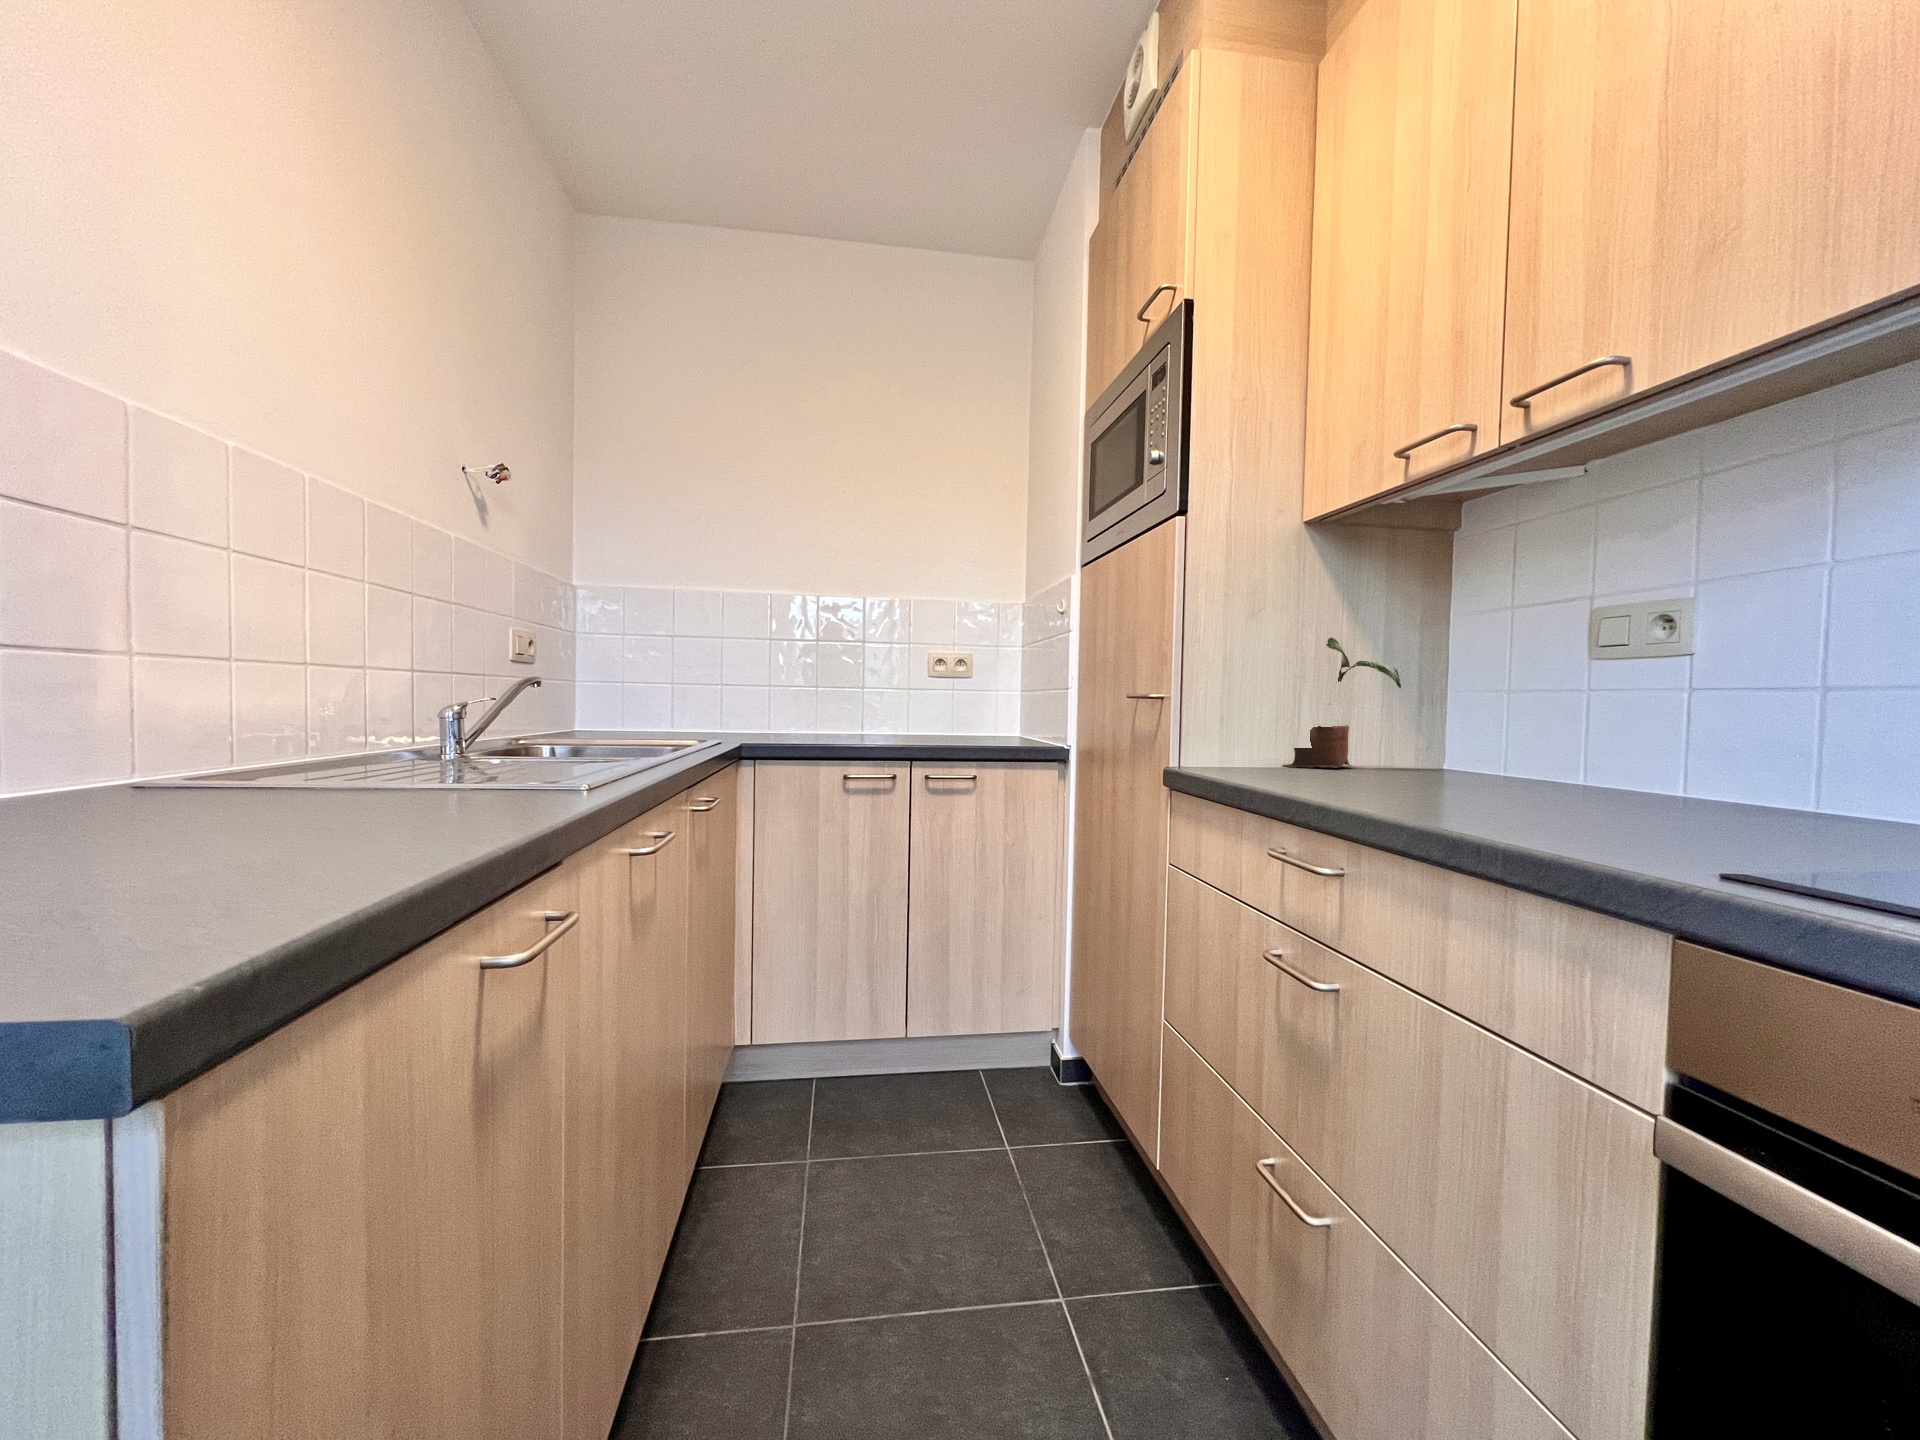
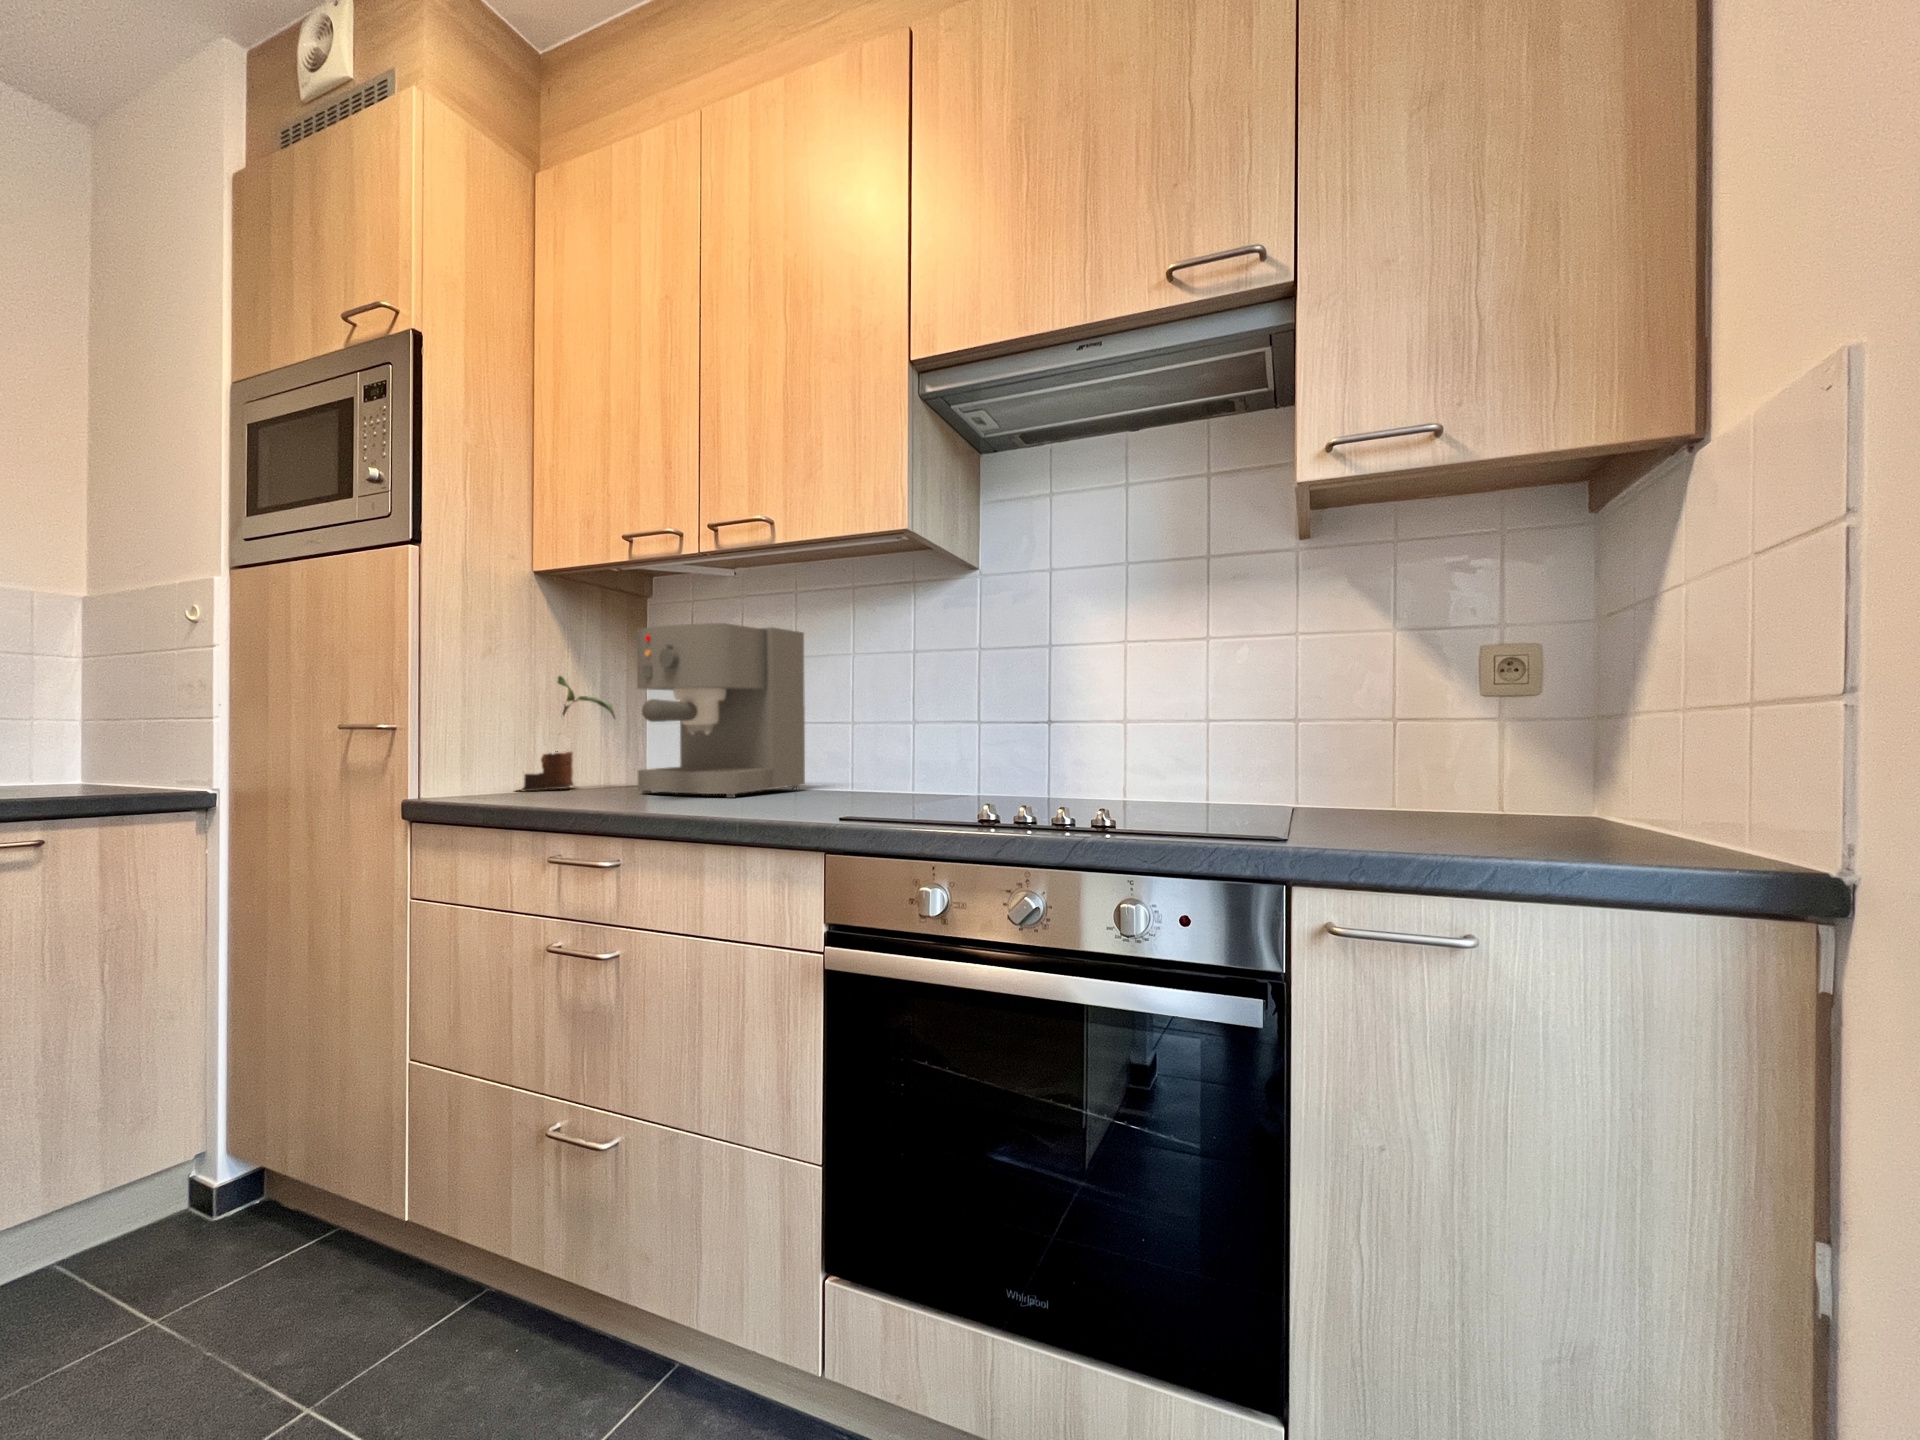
coffee maker: none [1402,540,1714,803] -> present [637,623,805,798]

